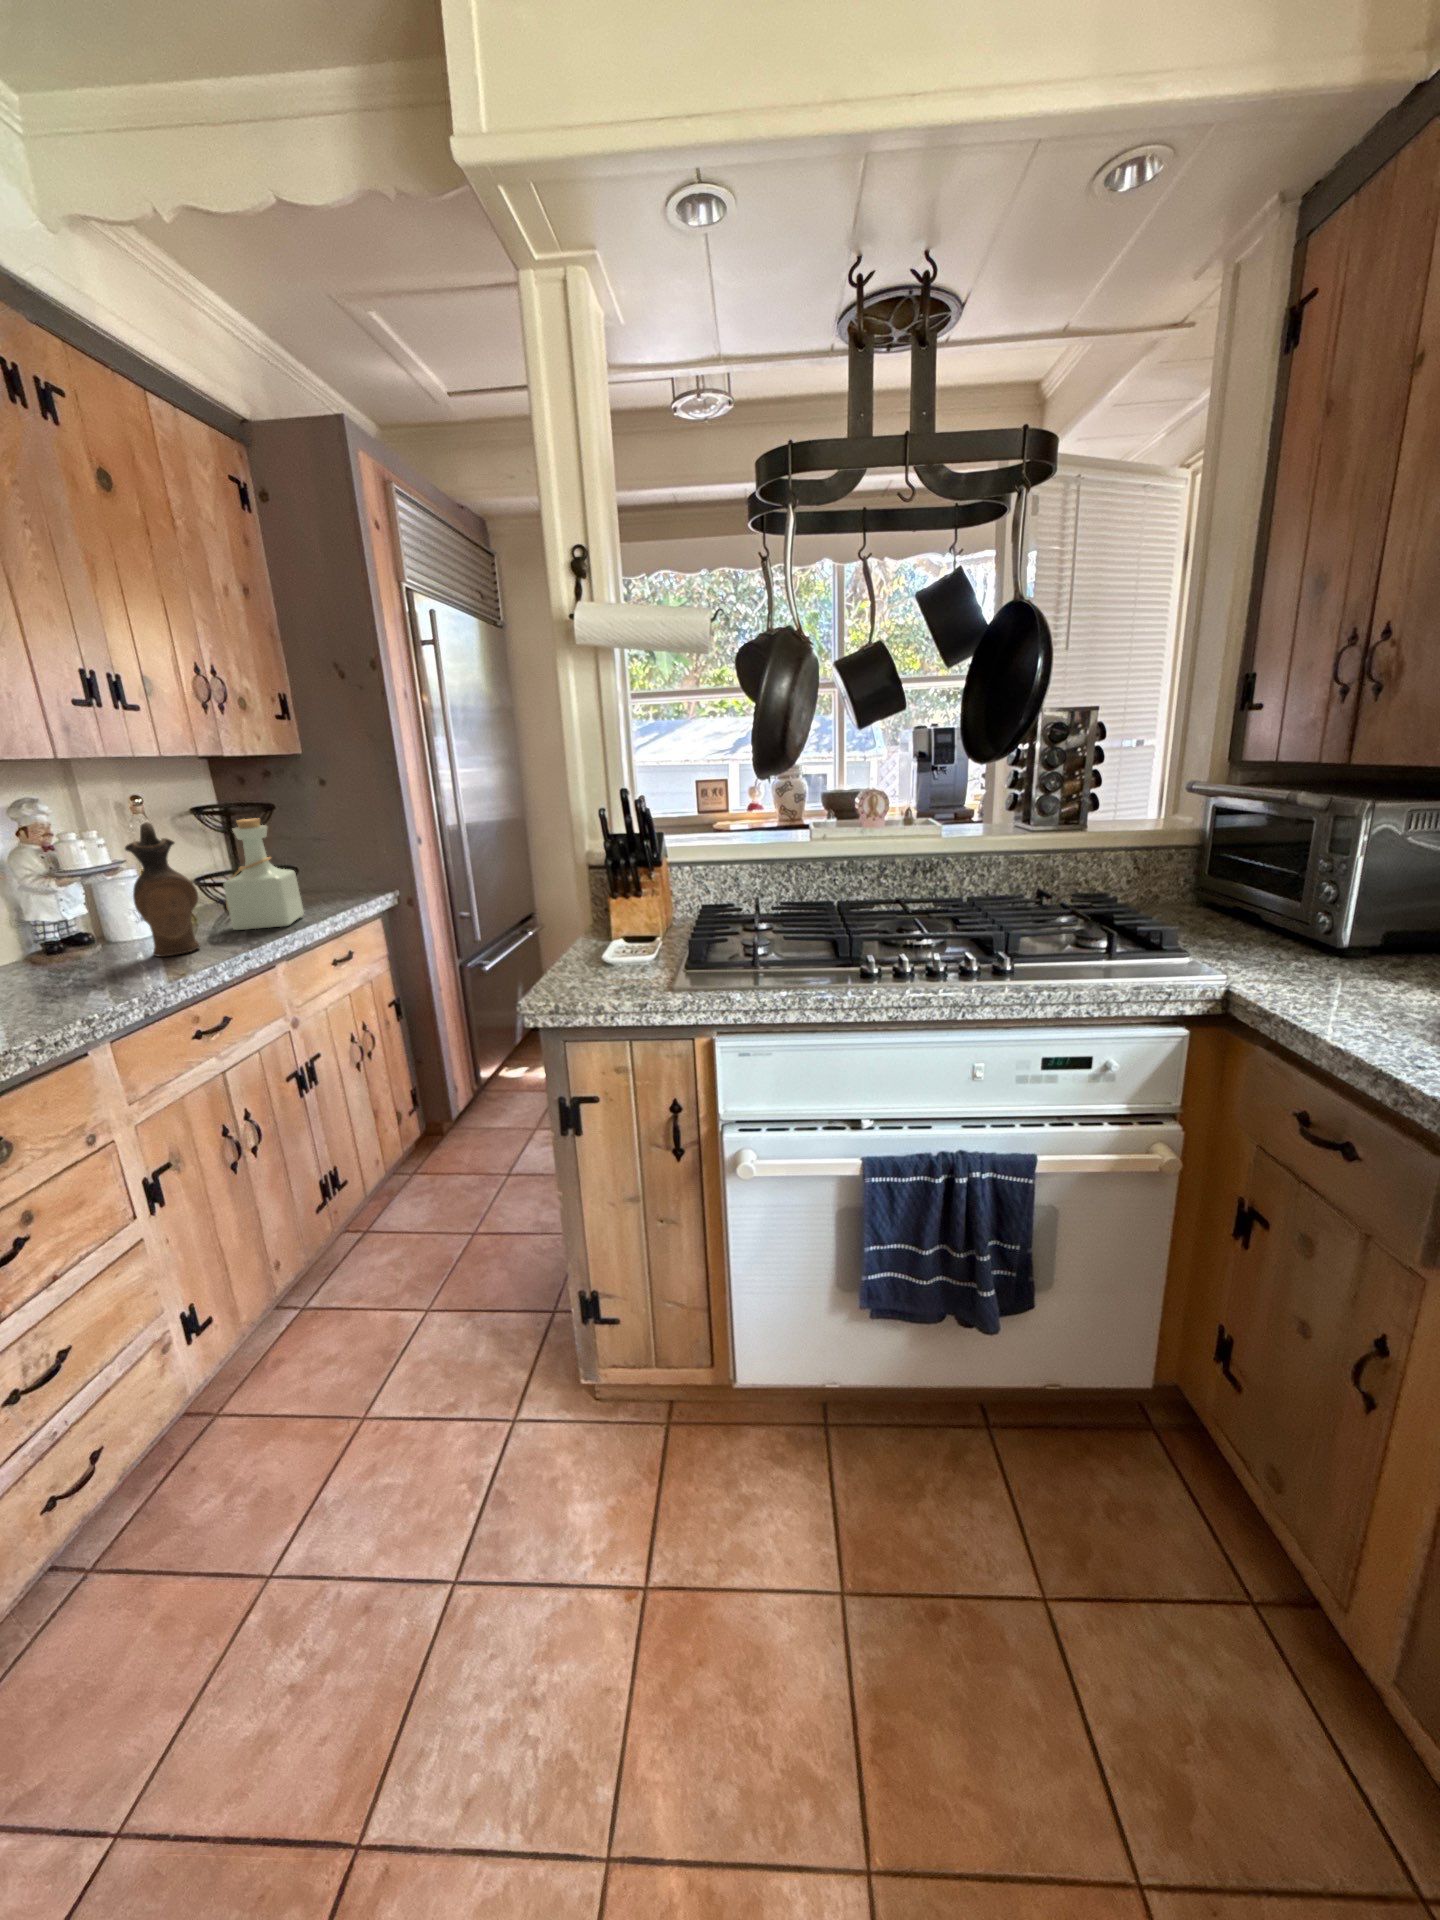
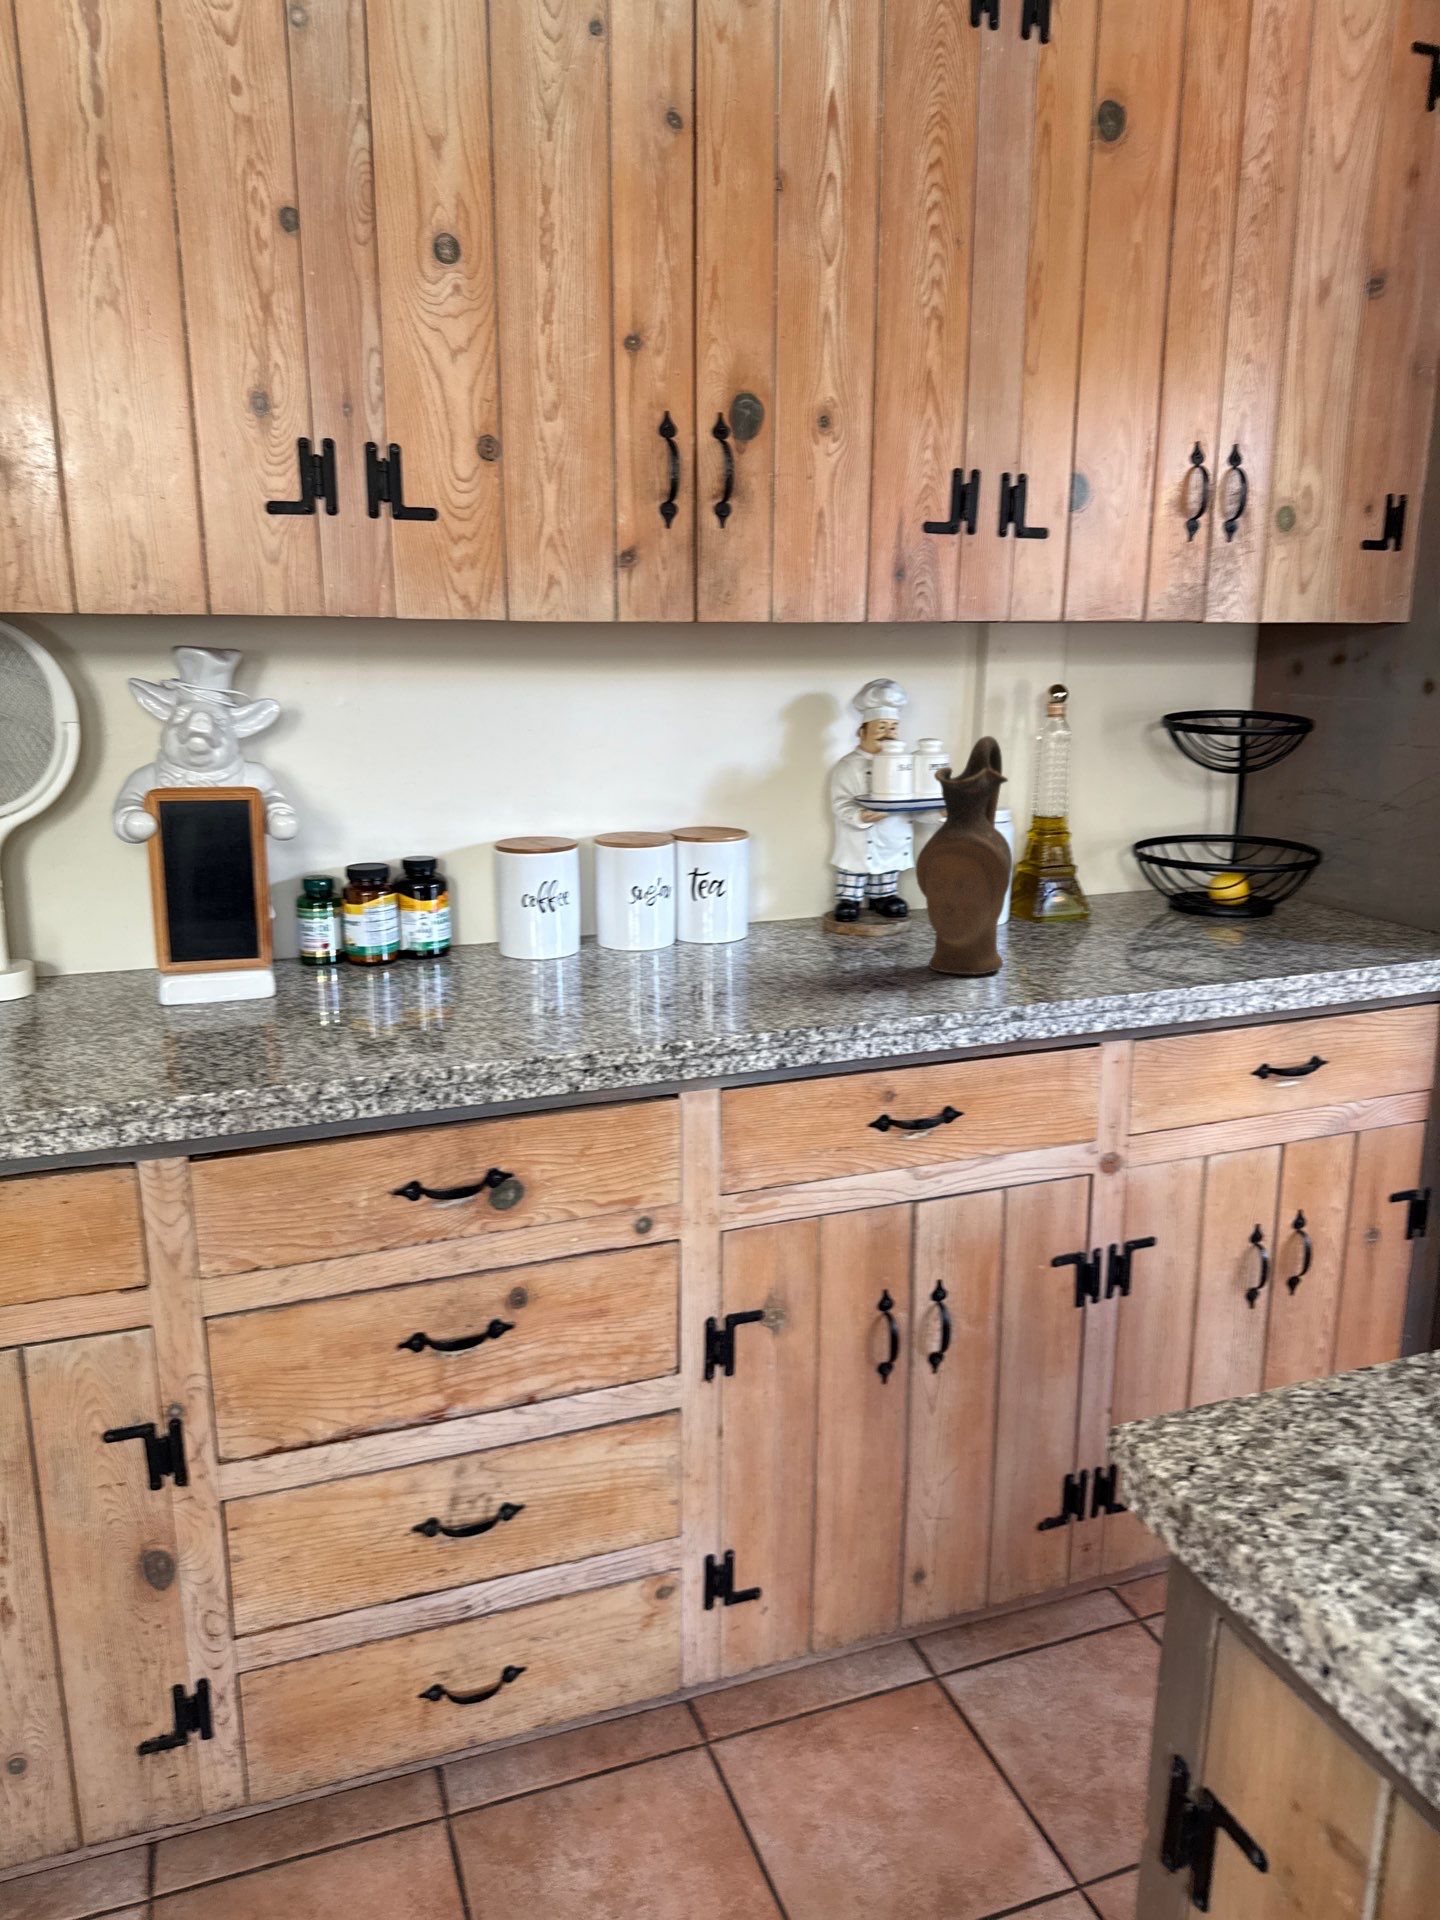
bottle: present [224,818,304,930] -> none [1099,750,1249,972]

